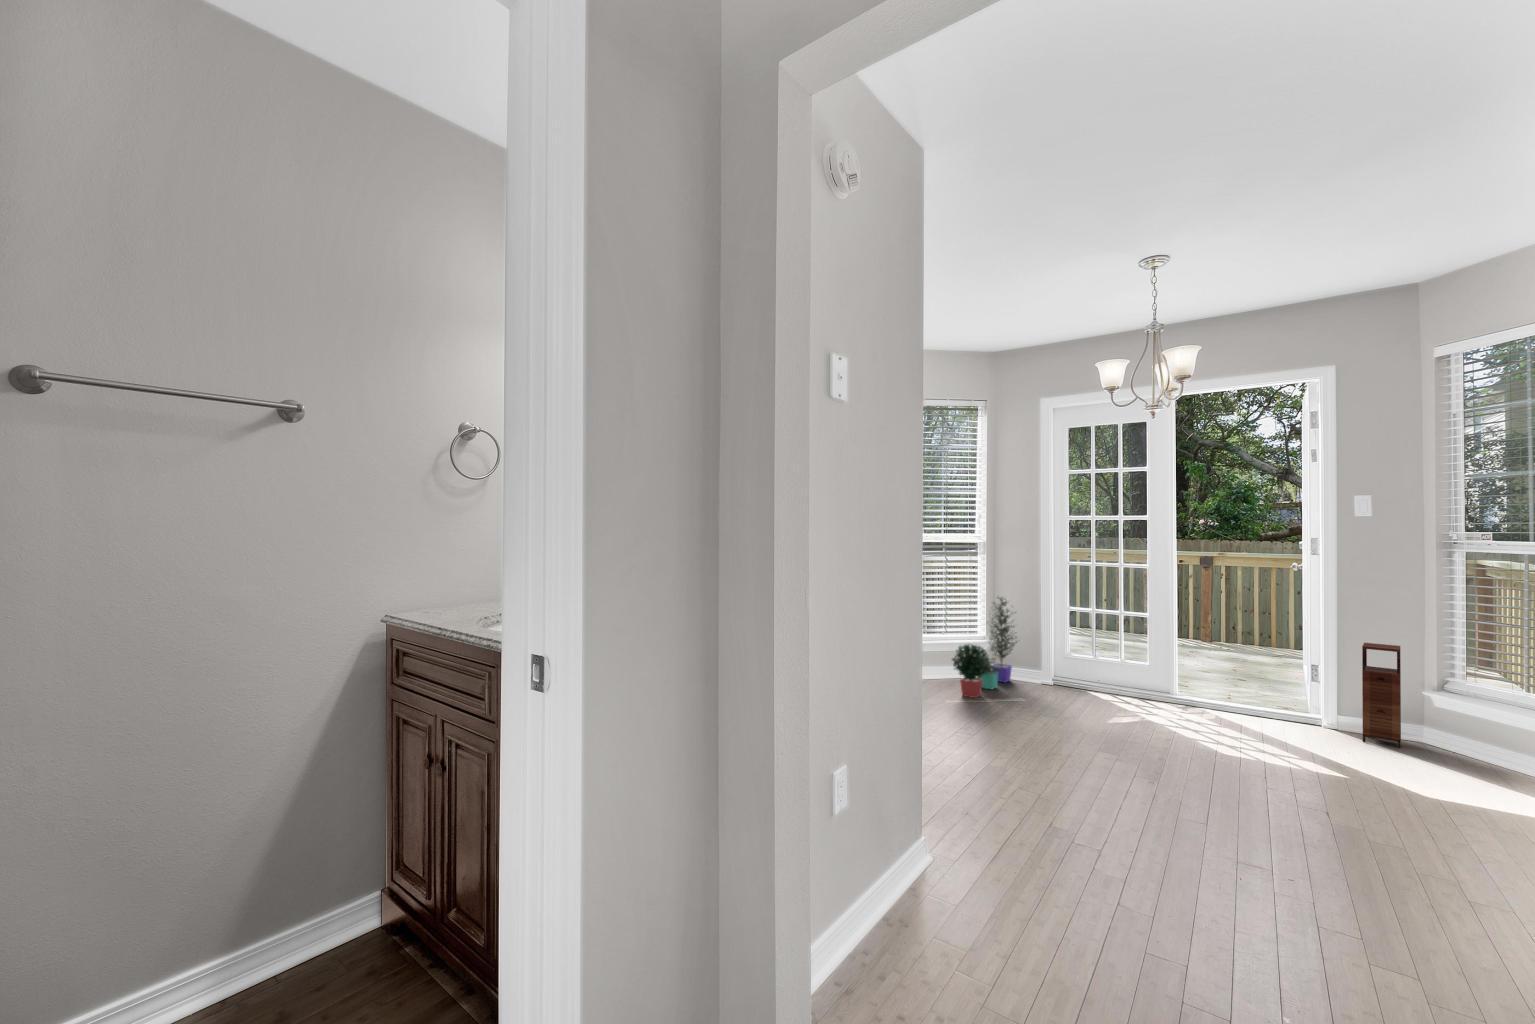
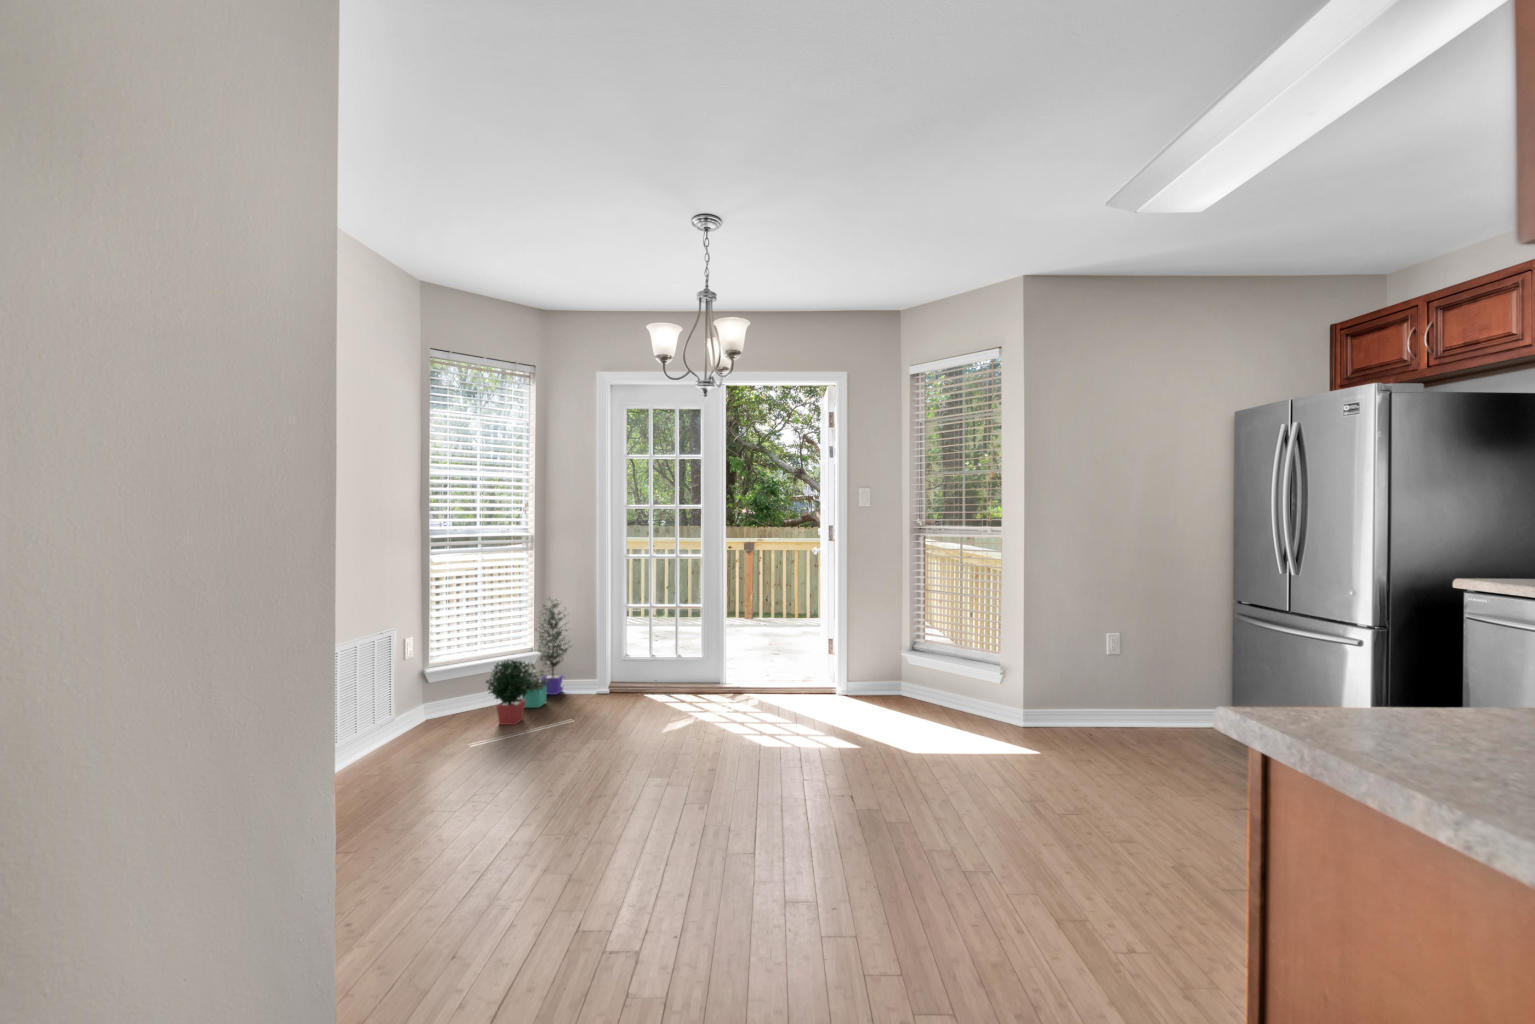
storage cabinet: present [1362,643,1401,748] -> none [870,618,896,710]

